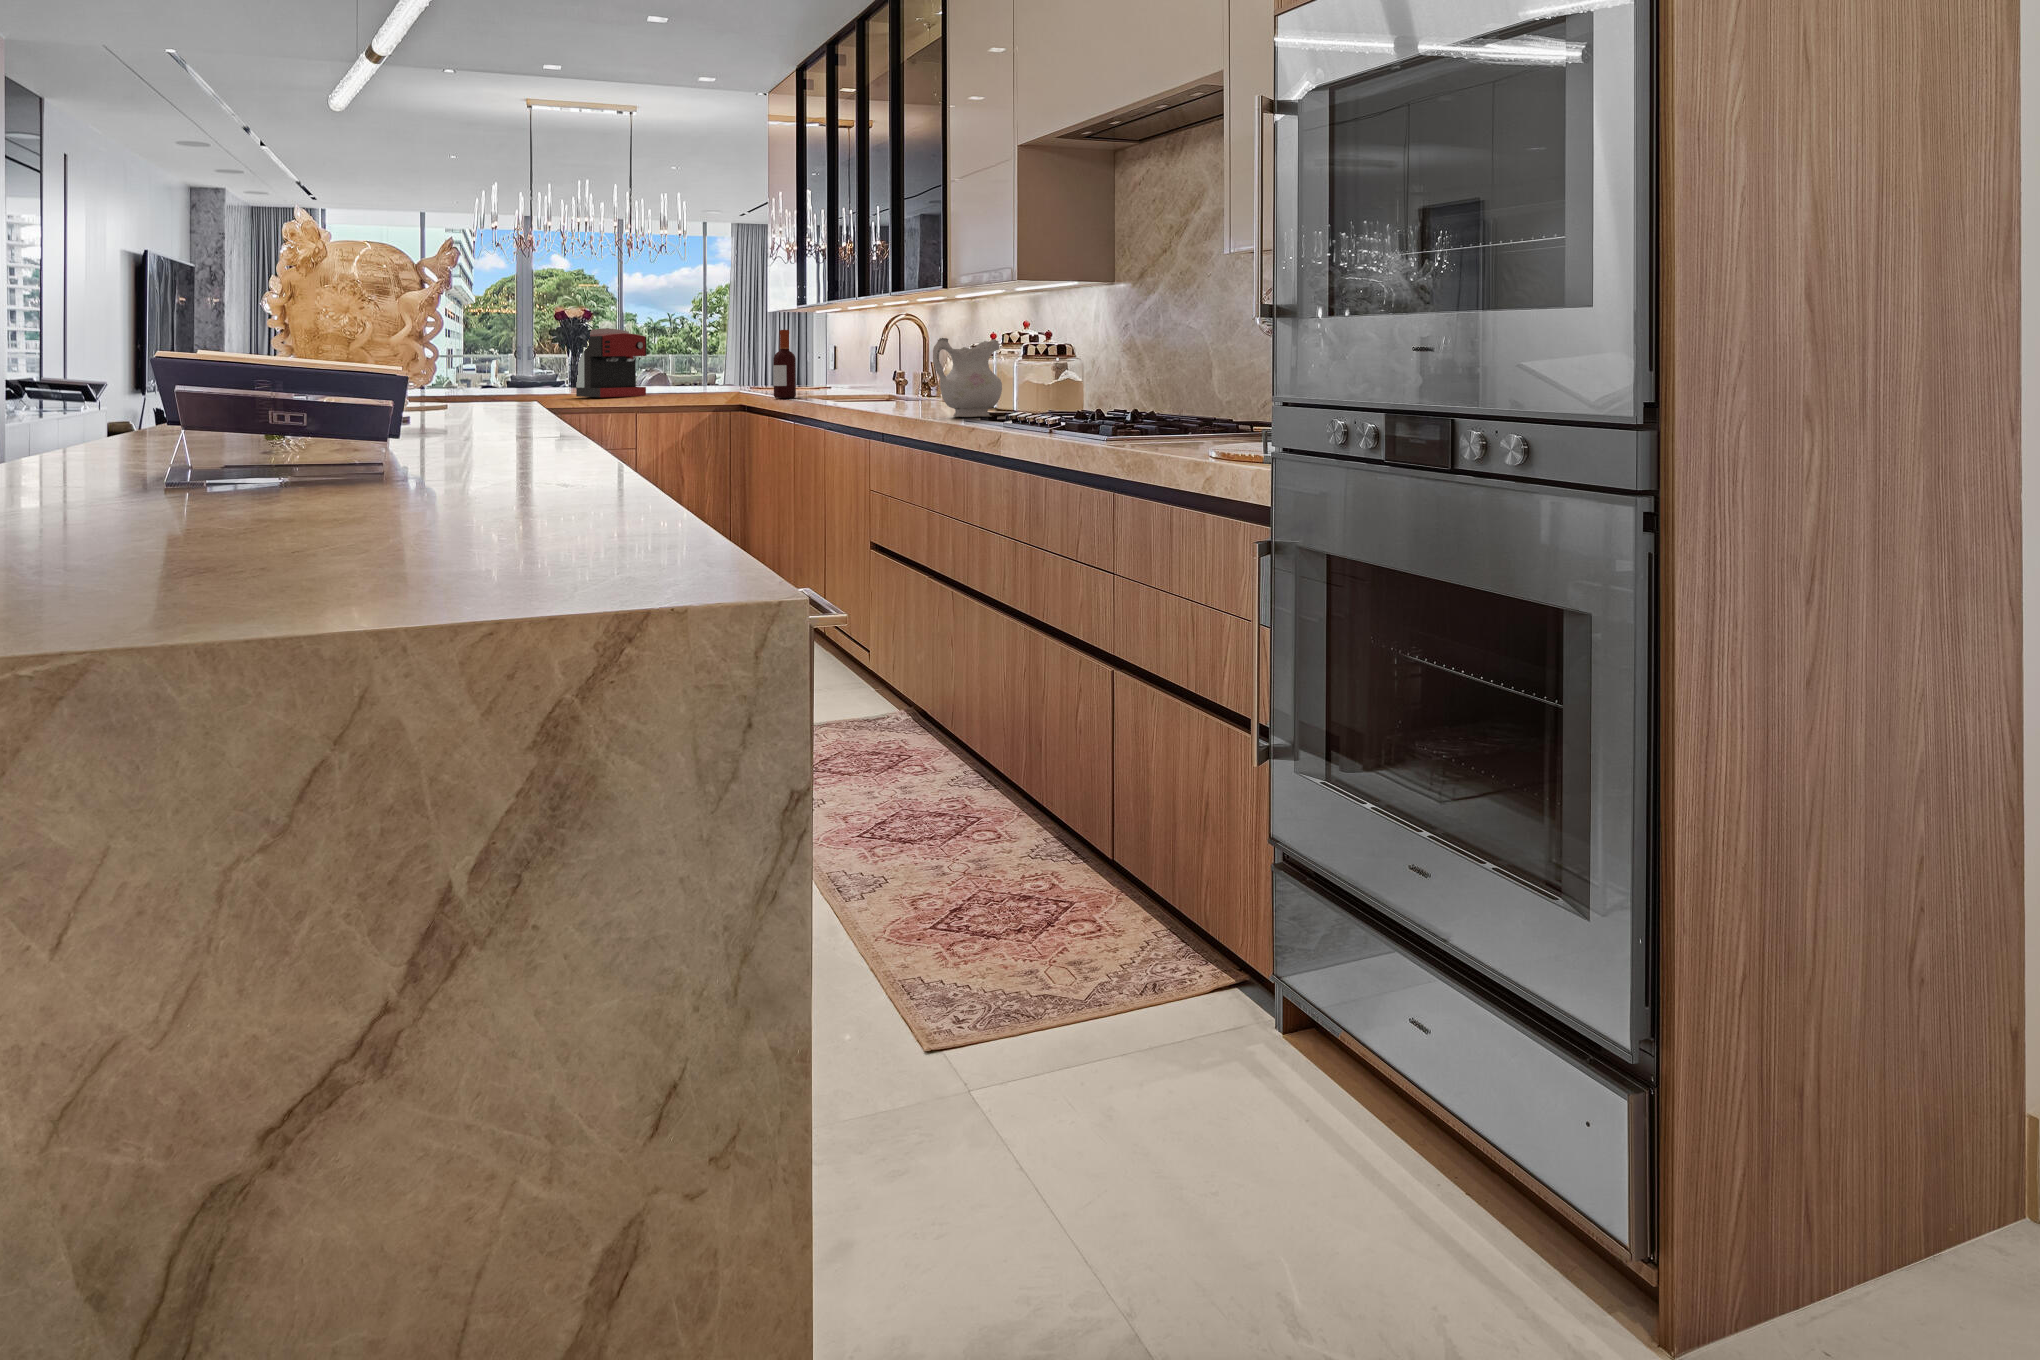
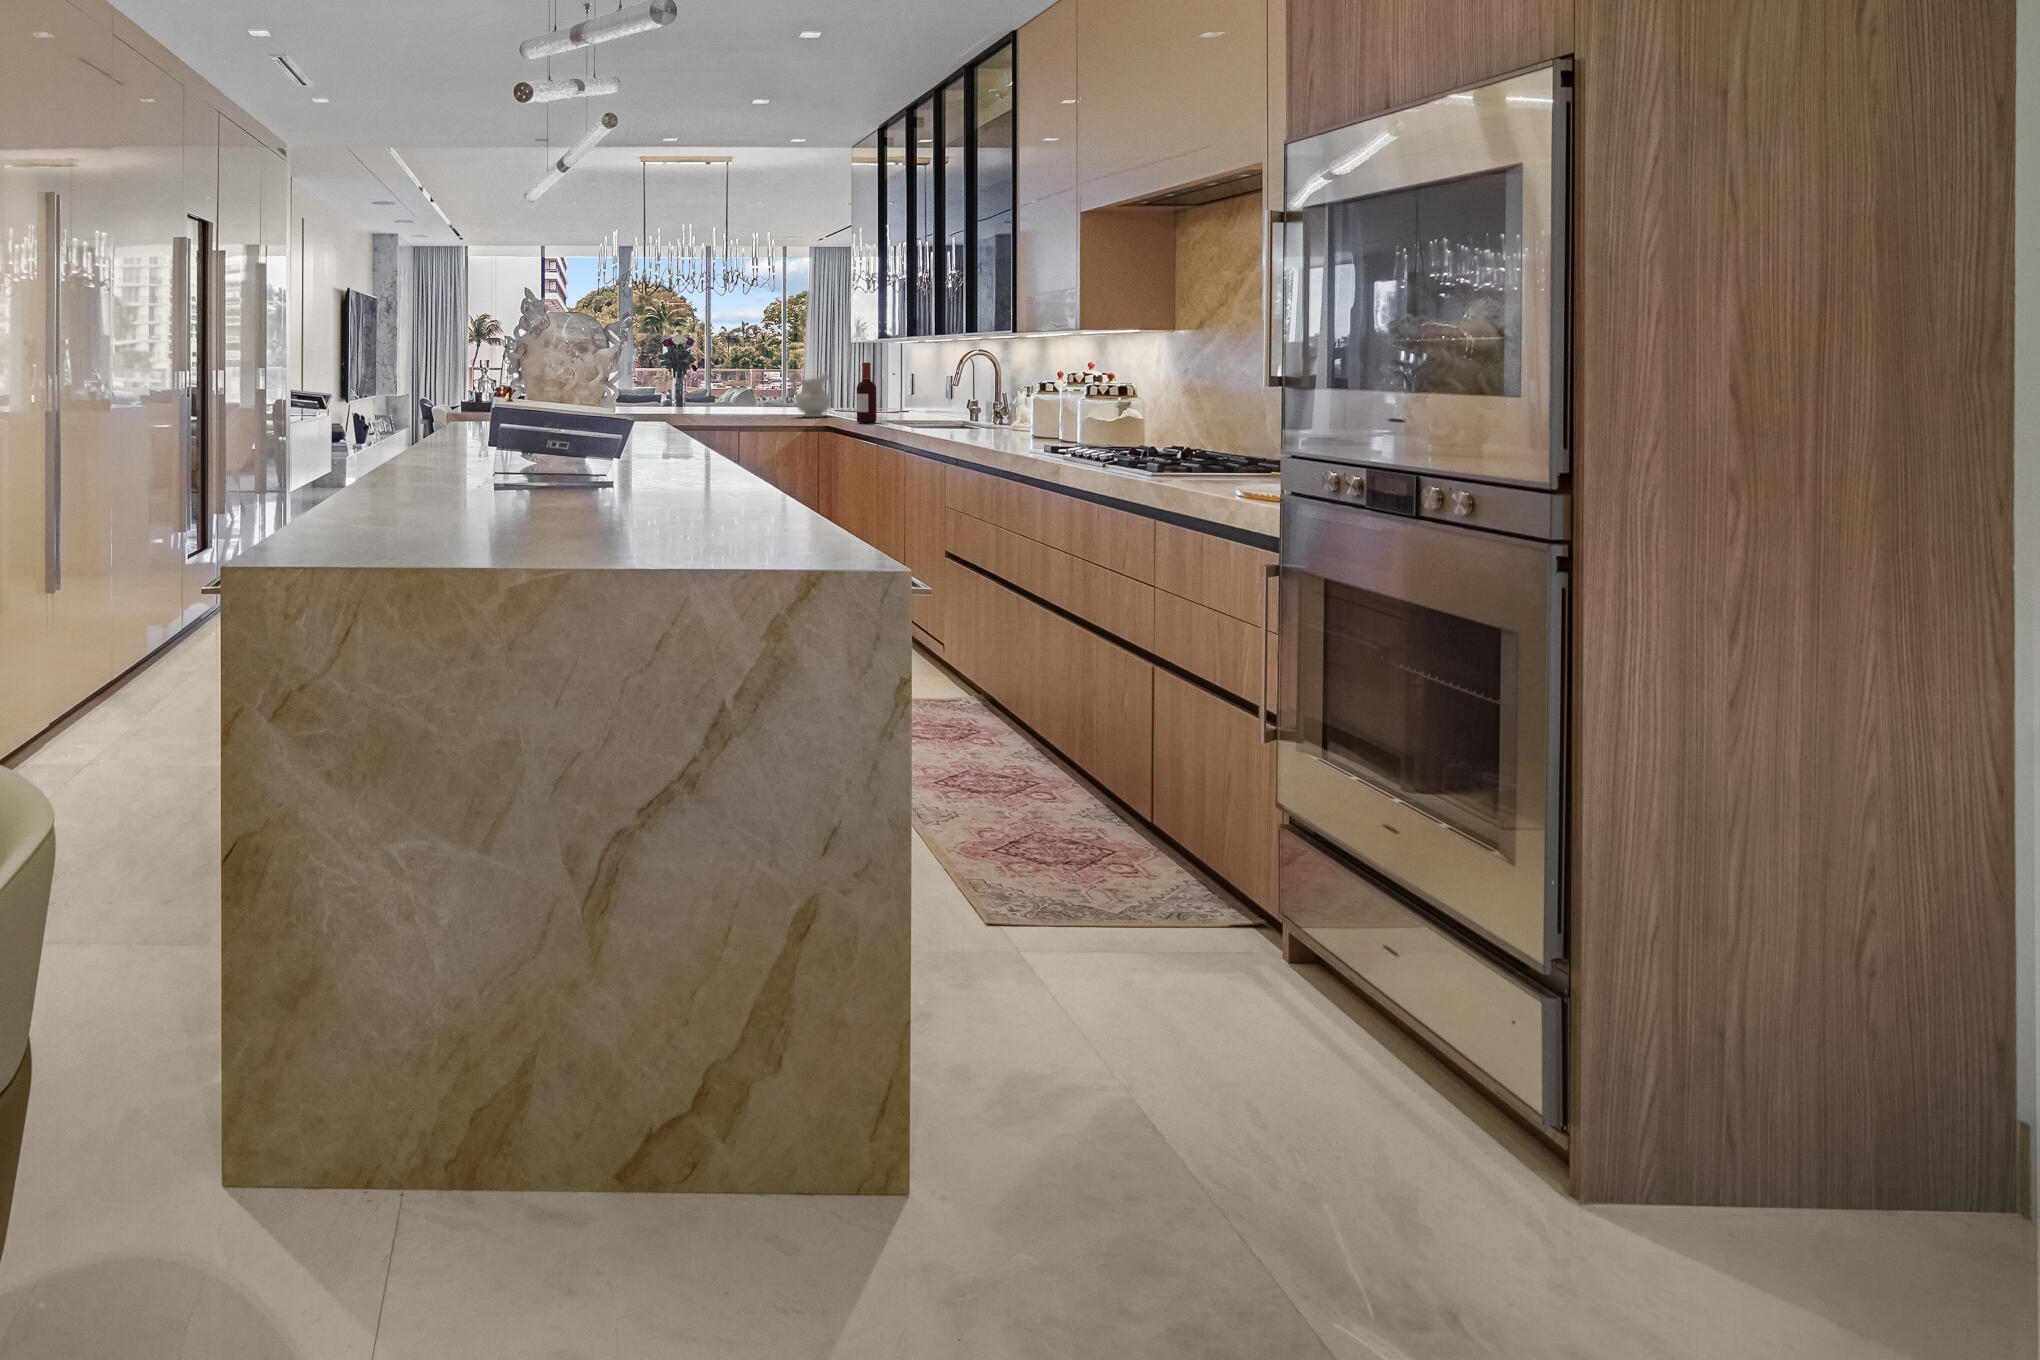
coffee maker: present [576,328,647,397] -> none [685,357,744,417]
ceramic pitcher: present [933,338,1002,417] -> present [791,373,831,417]

